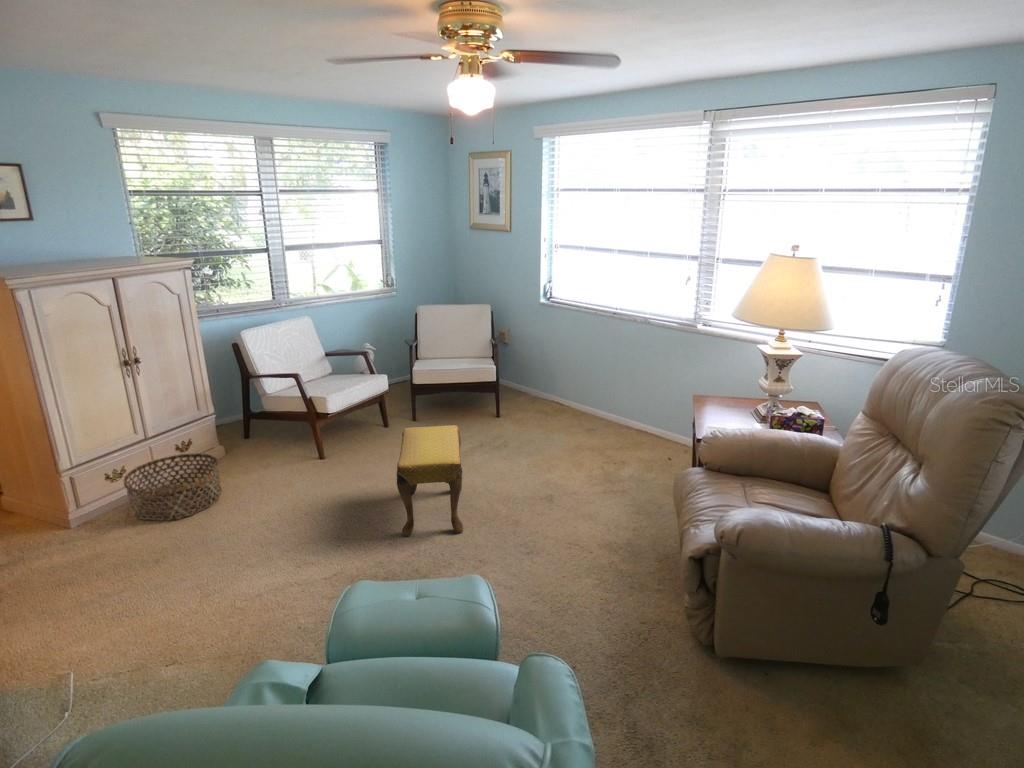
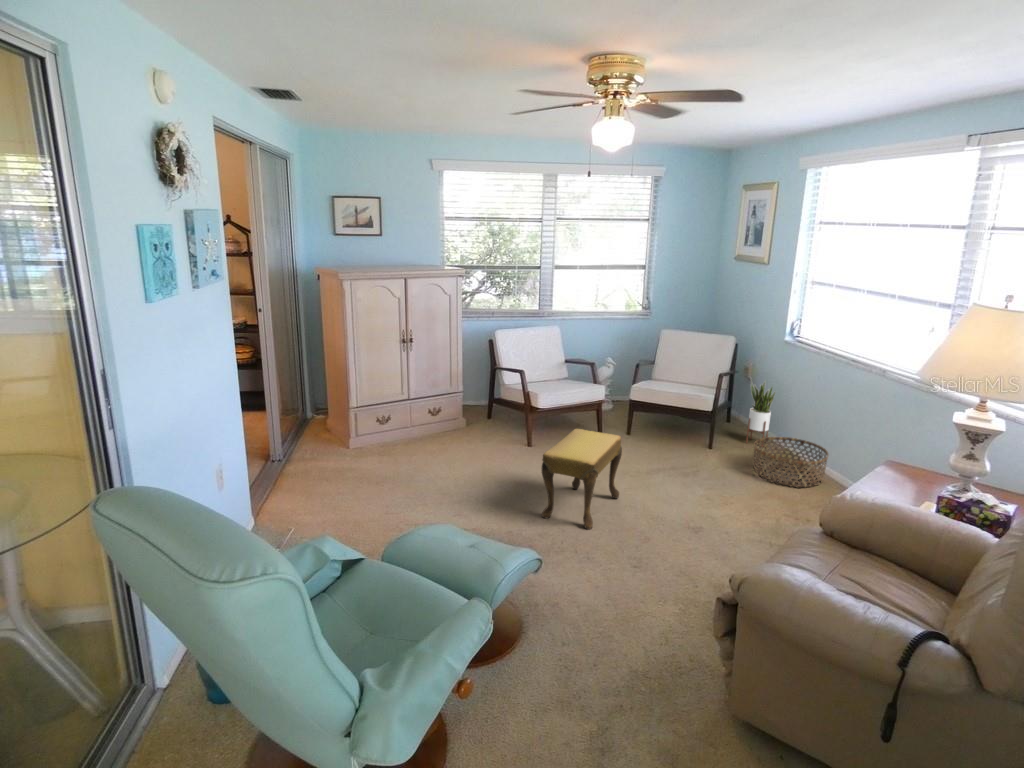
potted plant: none [517,340,543,404] -> present [746,377,776,447]
basket: present [124,454,221,521] -> present [753,437,828,487]

